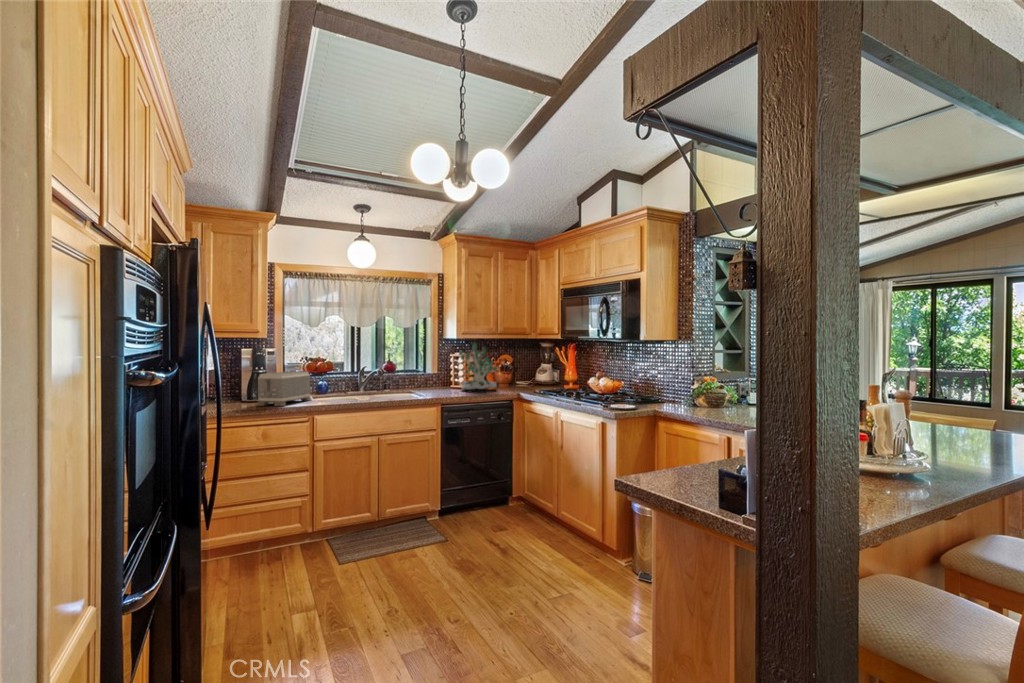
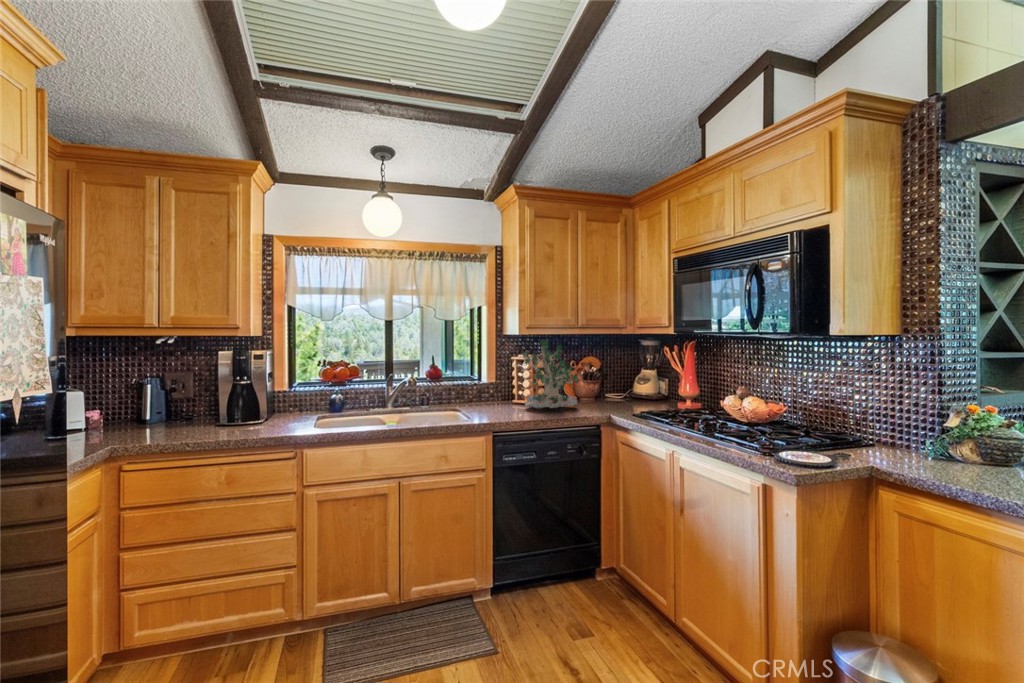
toaster: present [257,372,311,406] -> none [226,382,311,436]

